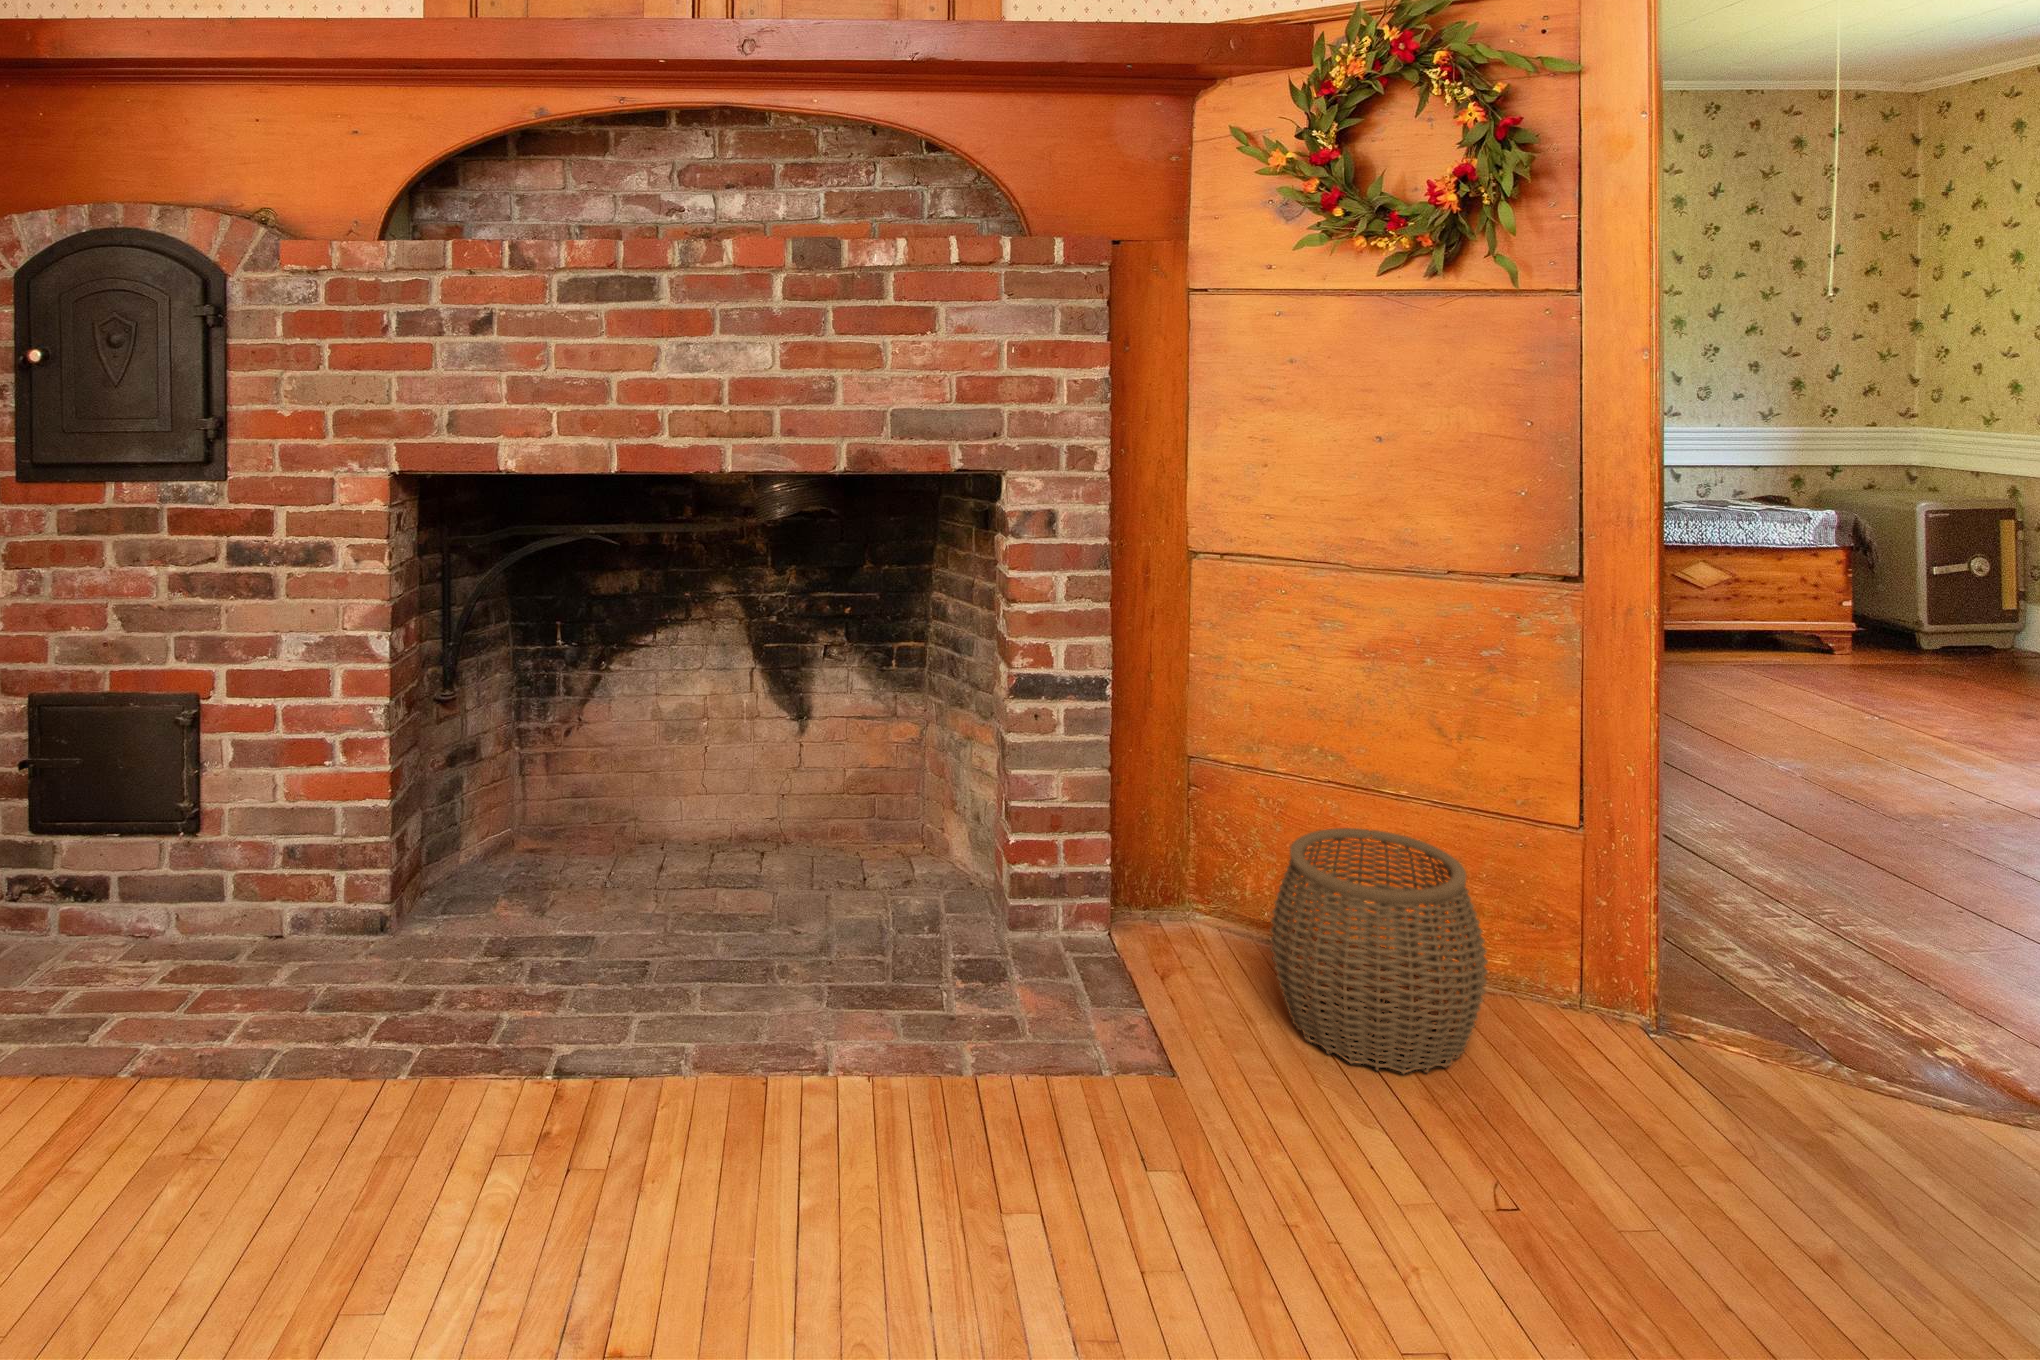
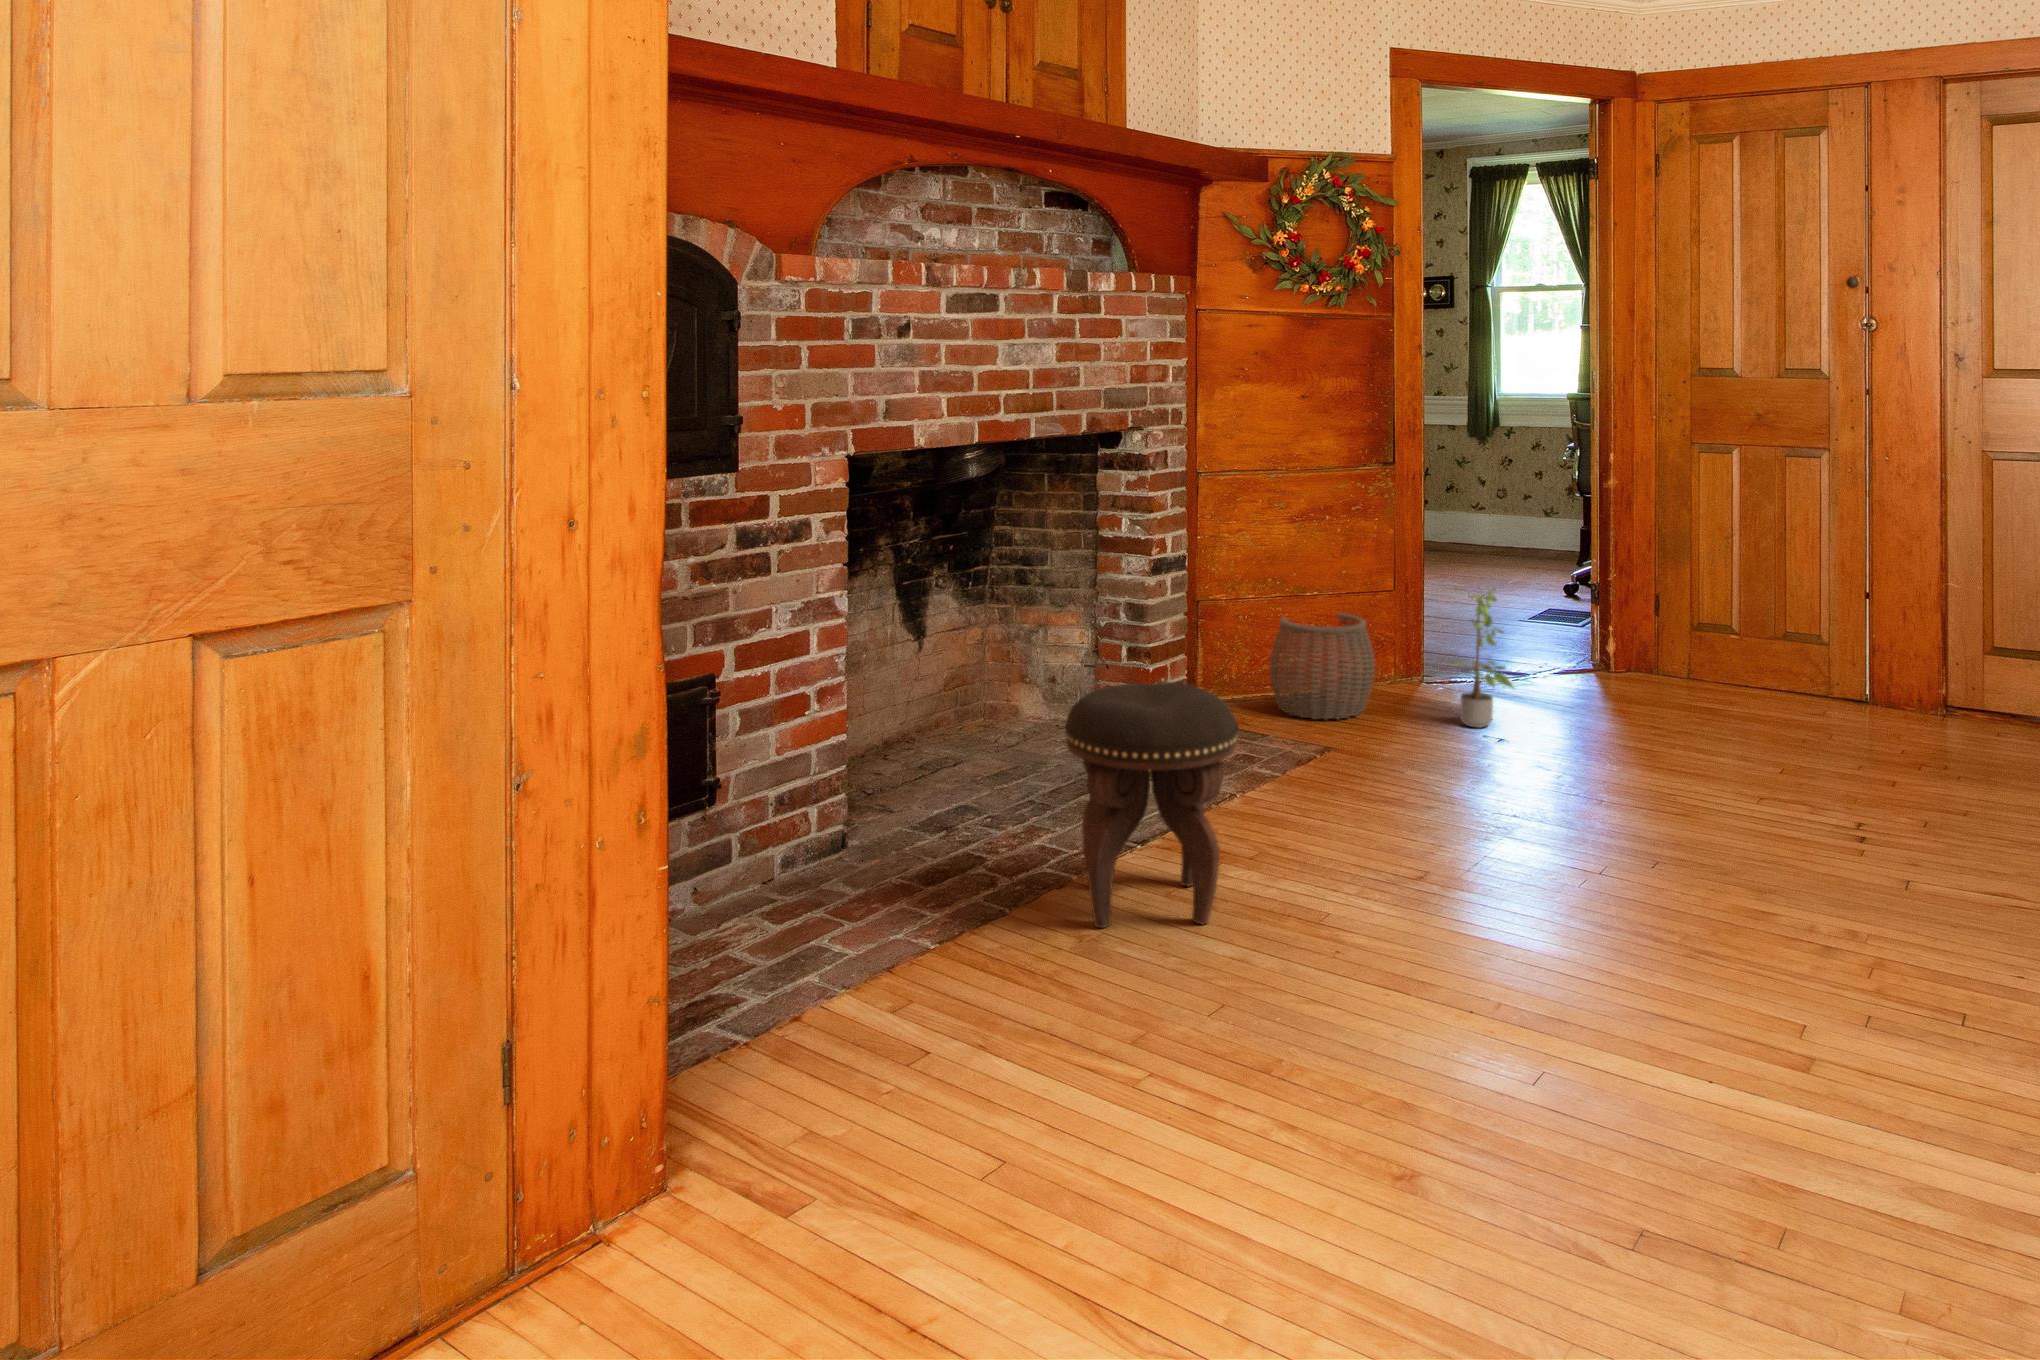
footstool: none [138,839,436,1286] -> present [1065,682,1238,928]
potted plant: none [1539,898,1767,1246] -> present [1452,587,1514,727]

